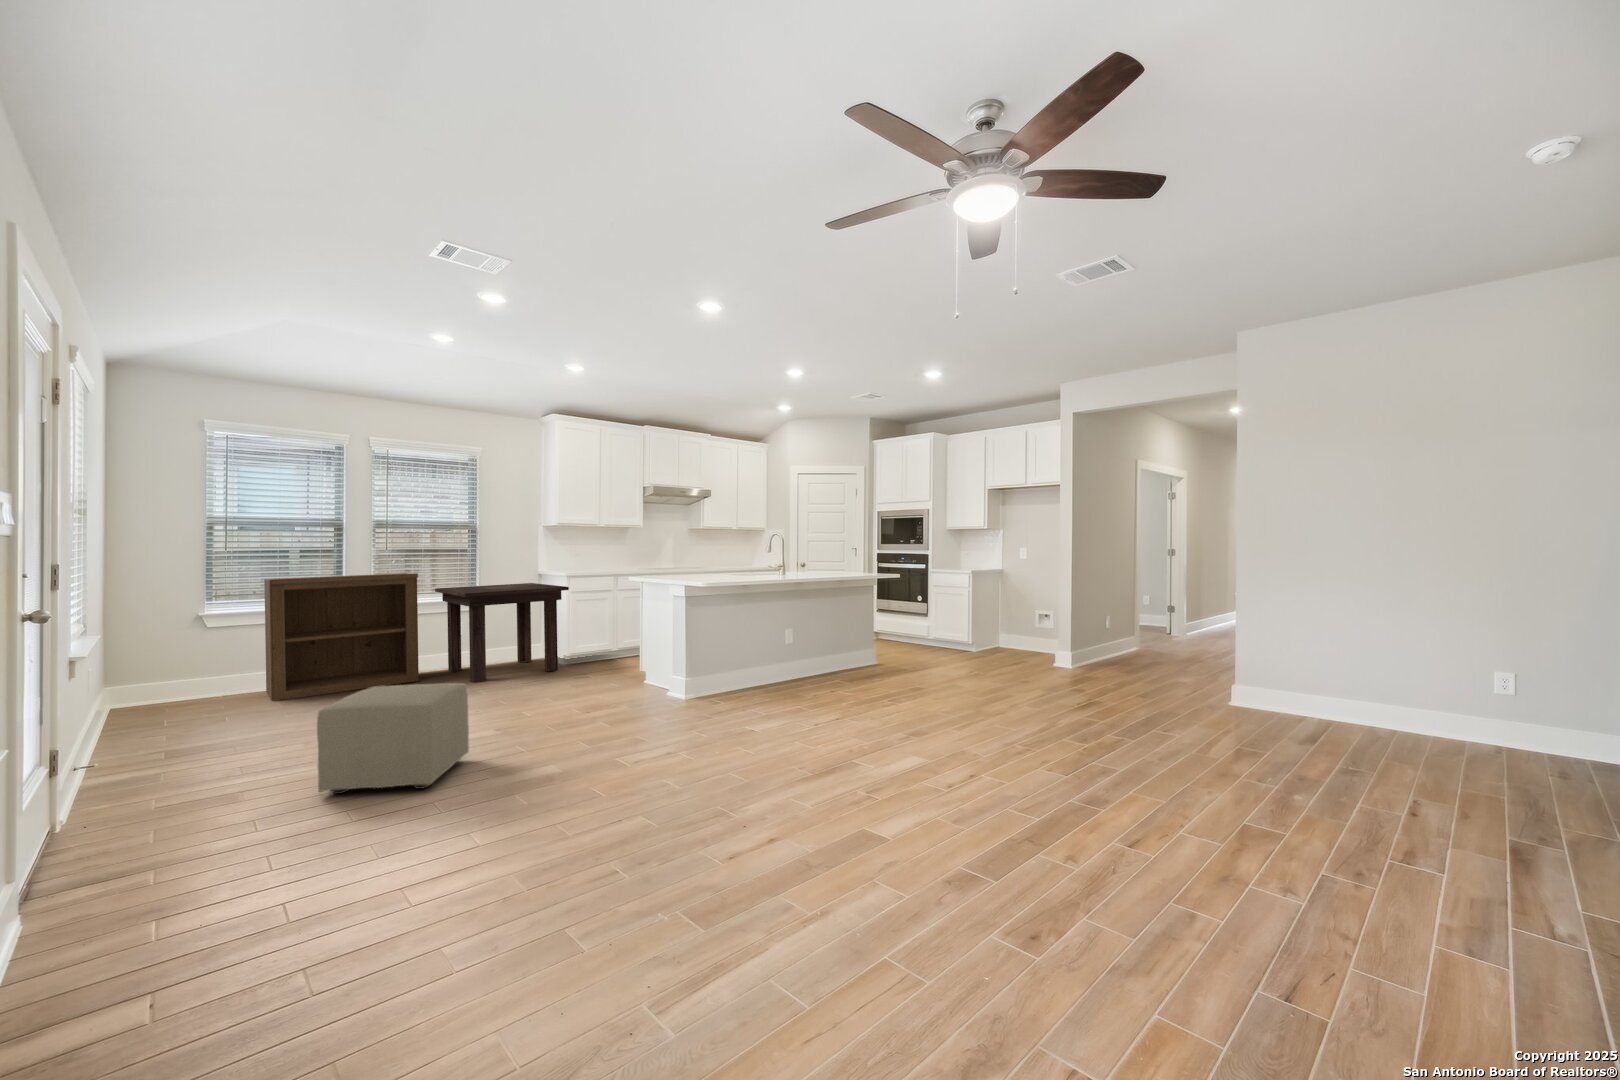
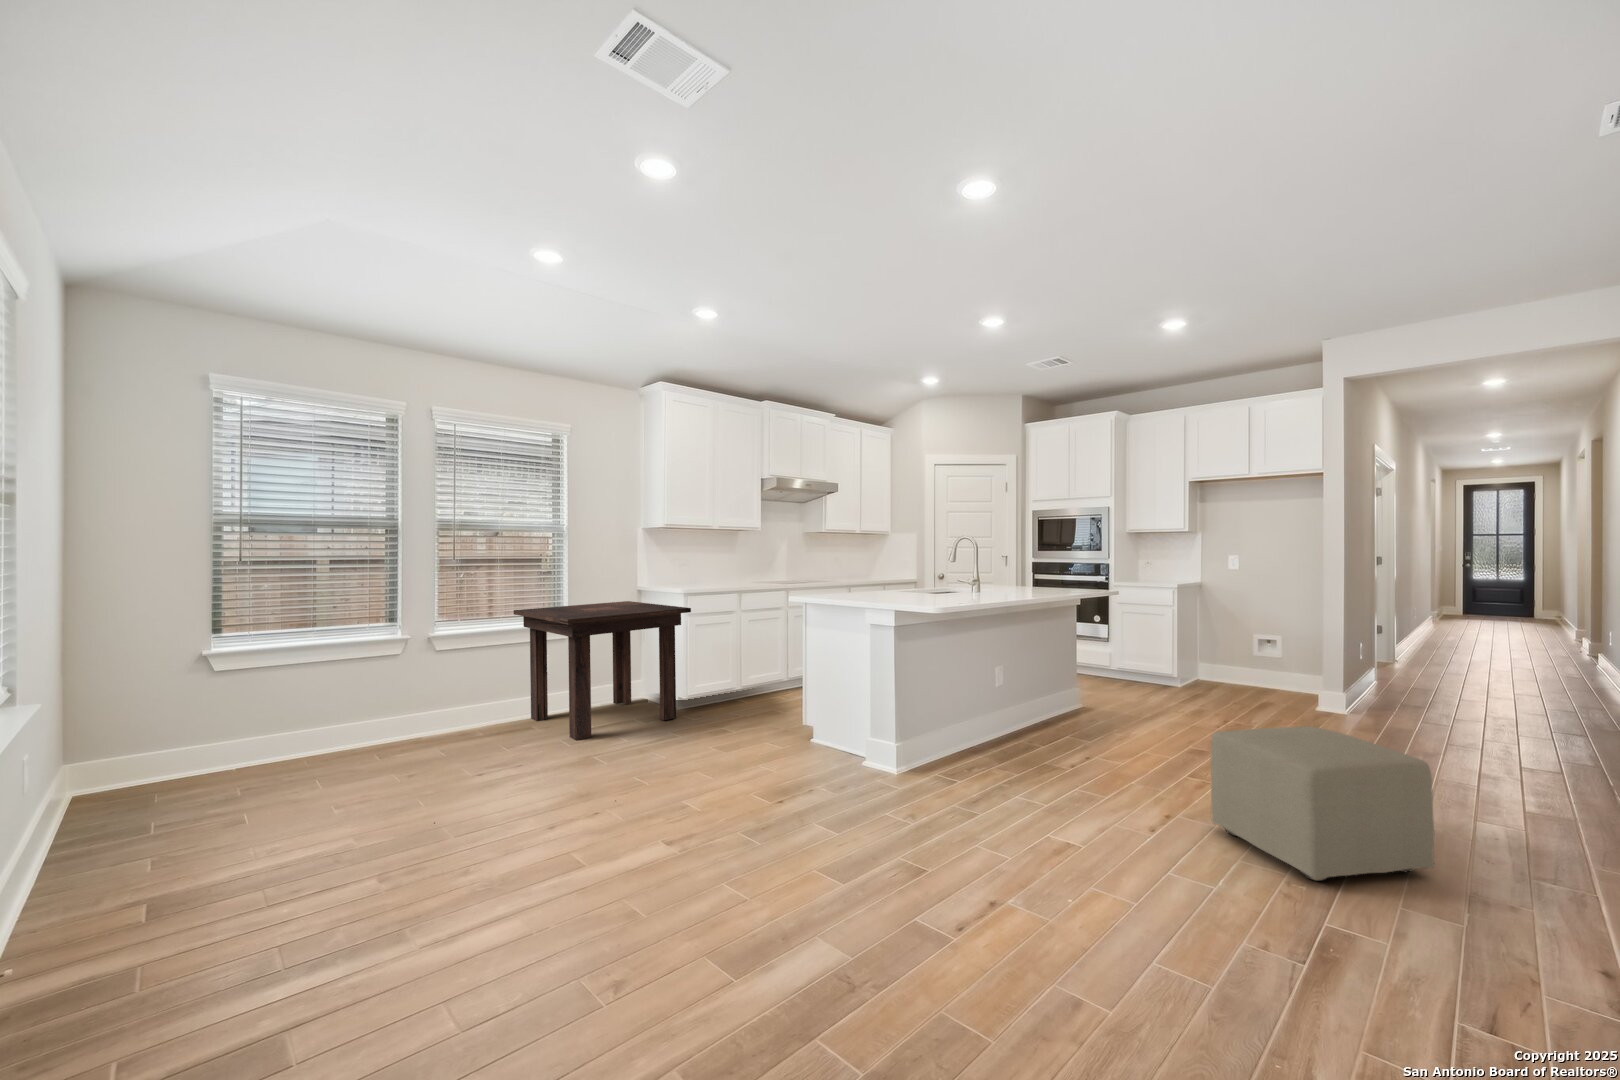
bookshelf: present [264,573,419,701] -> none [293,591,500,777]
ottoman: present [317,683,469,794] -> present [1211,726,1434,881]

